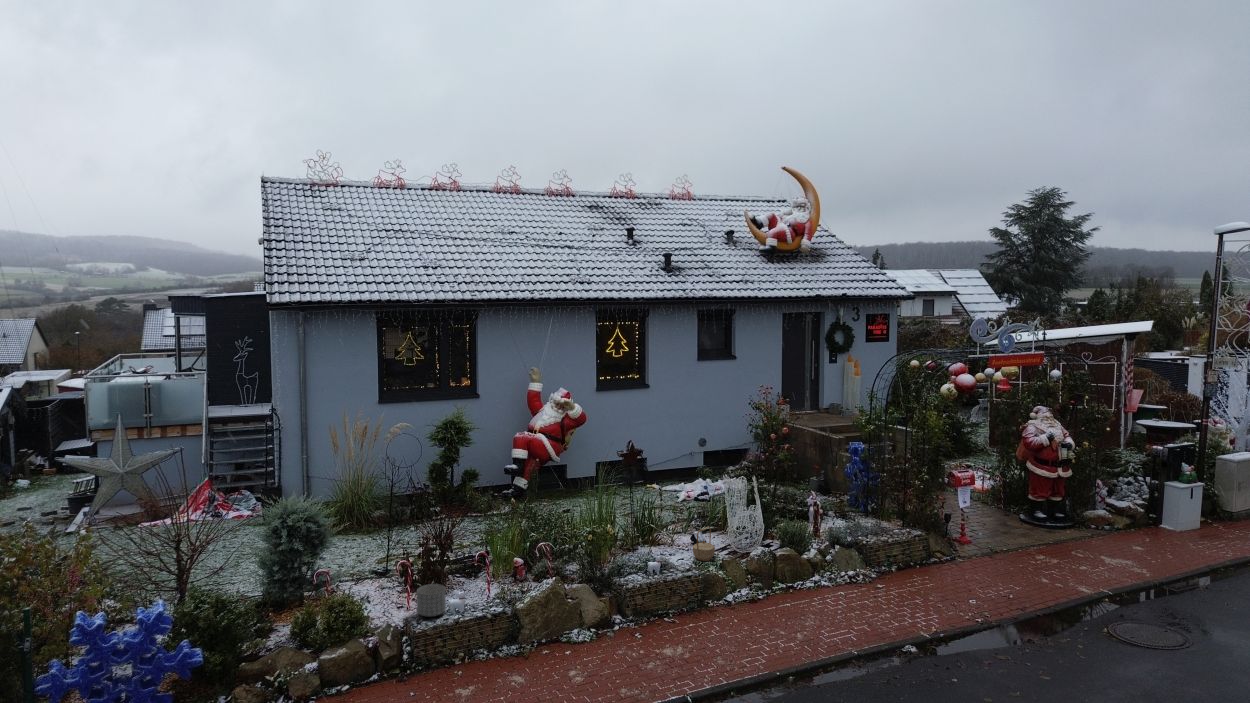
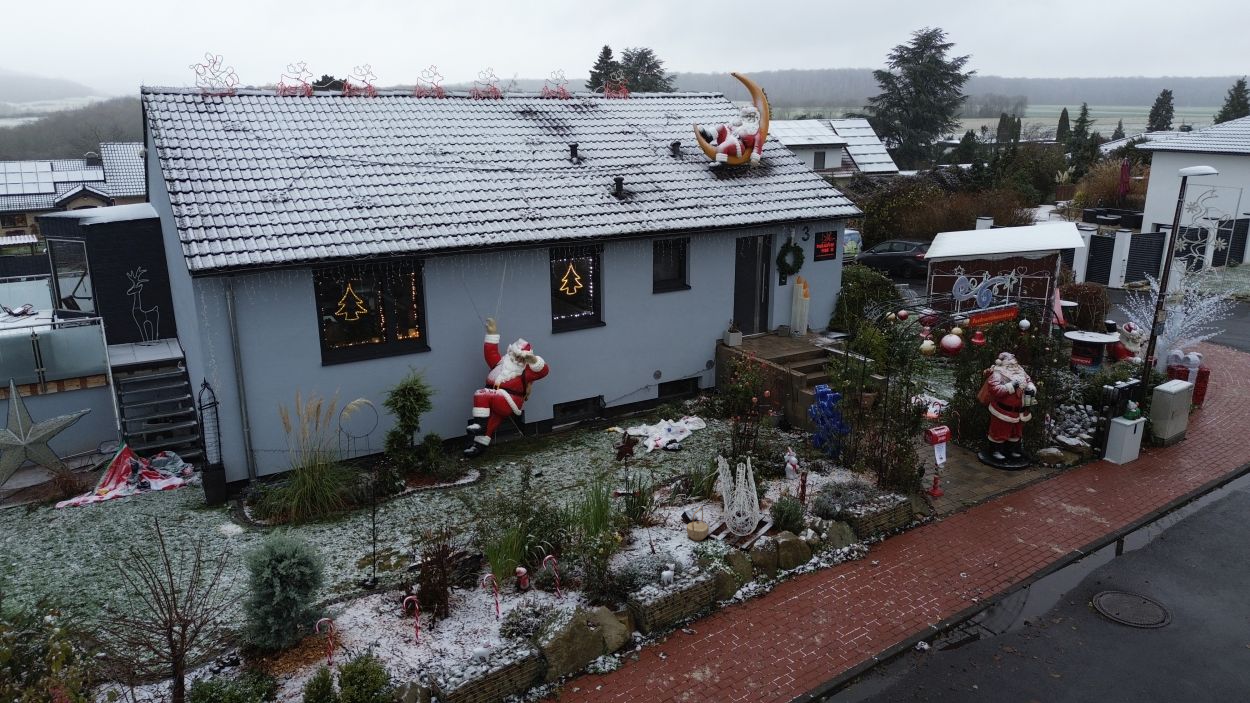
planter: present [417,584,446,617] -> none [437,608,467,643]

